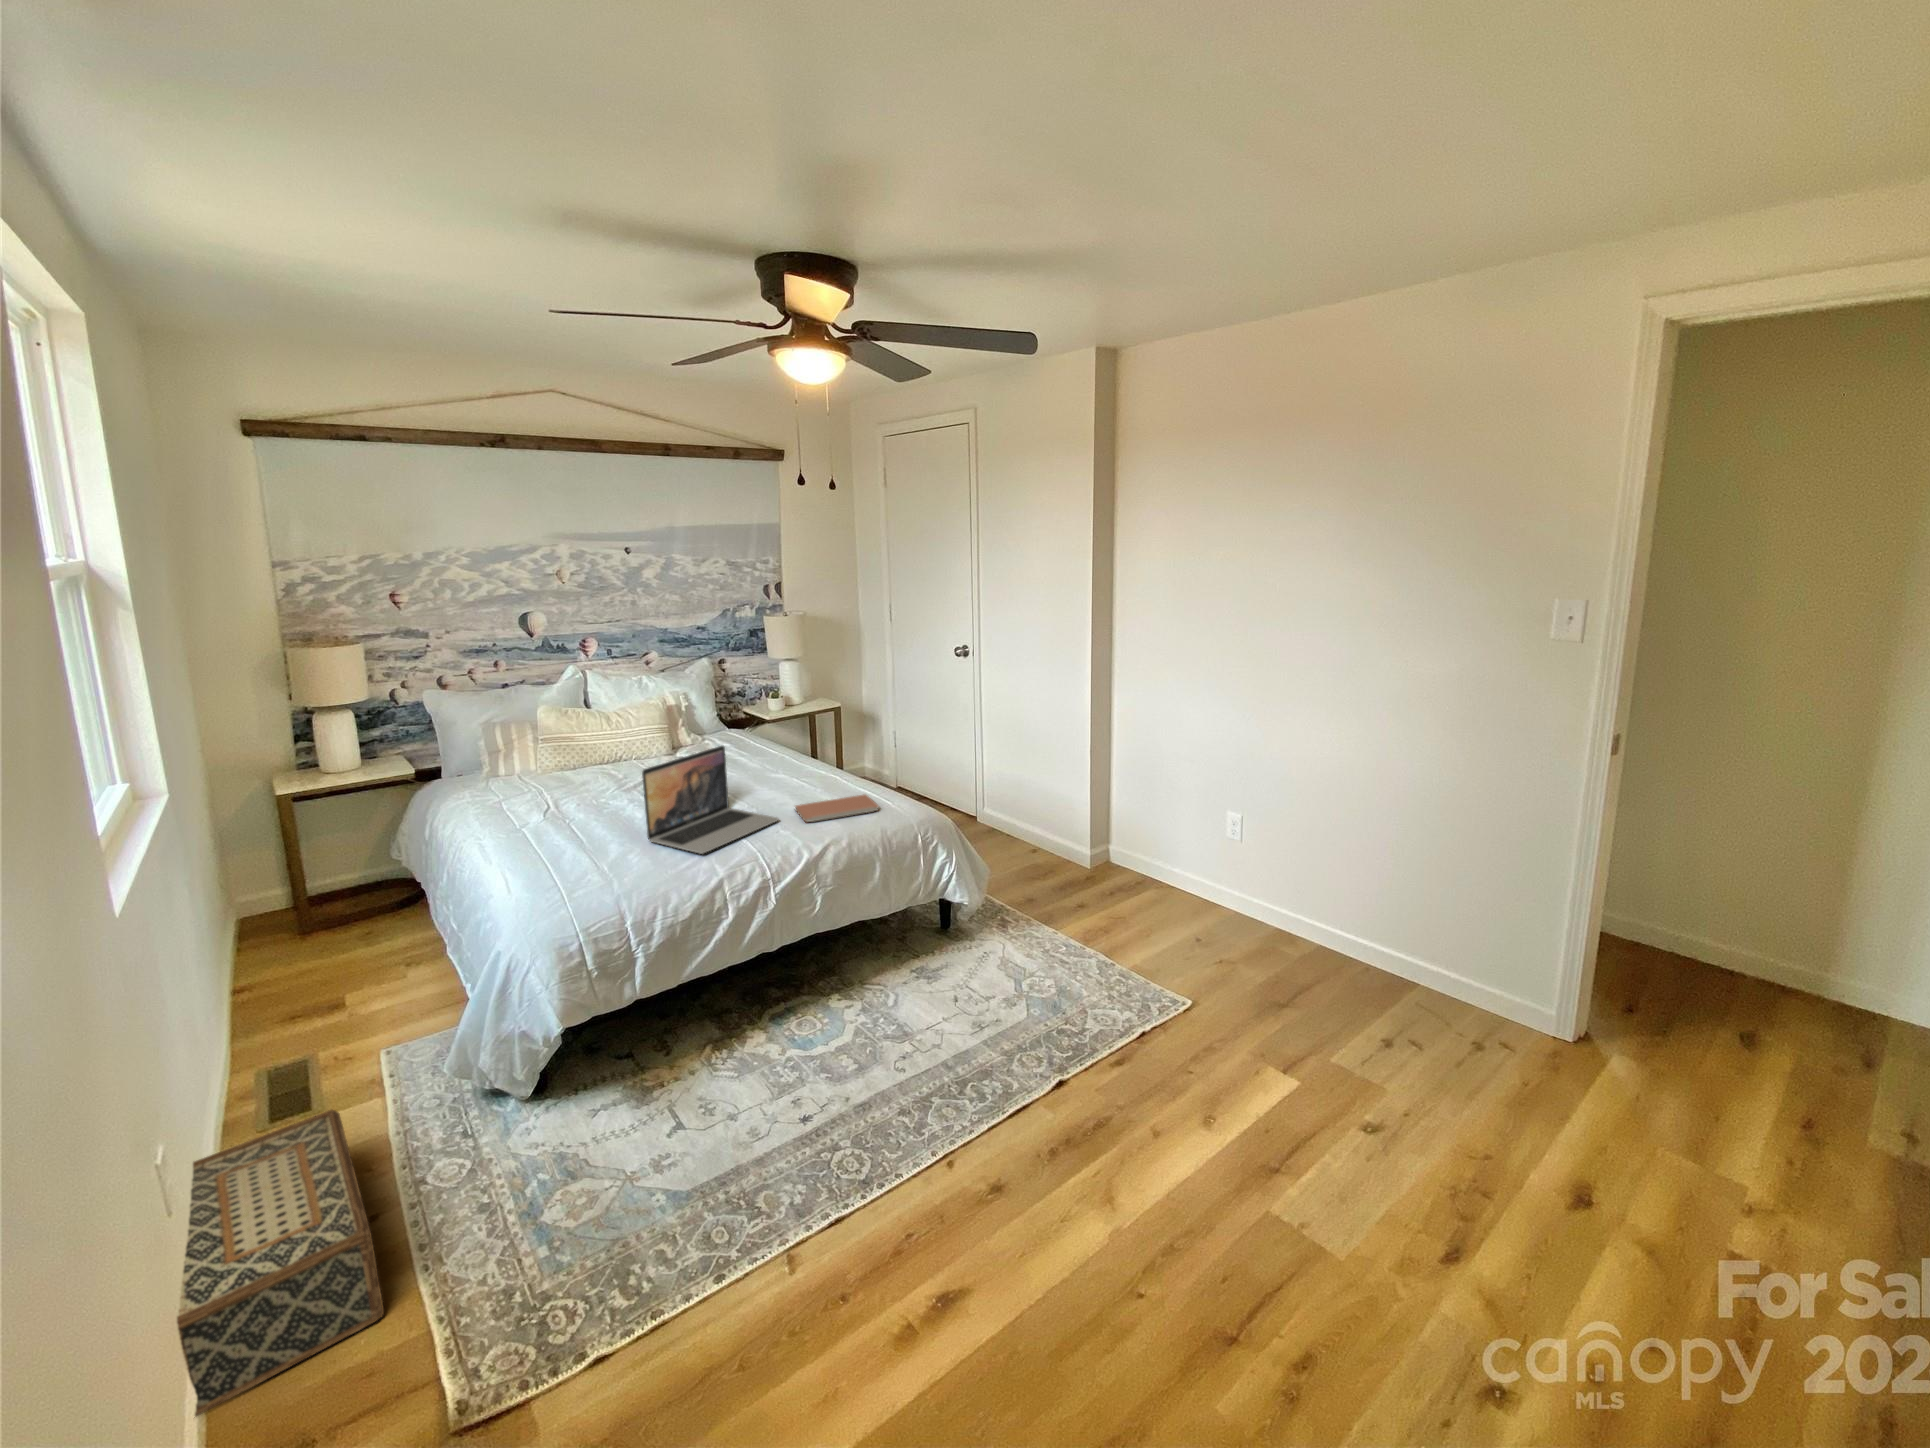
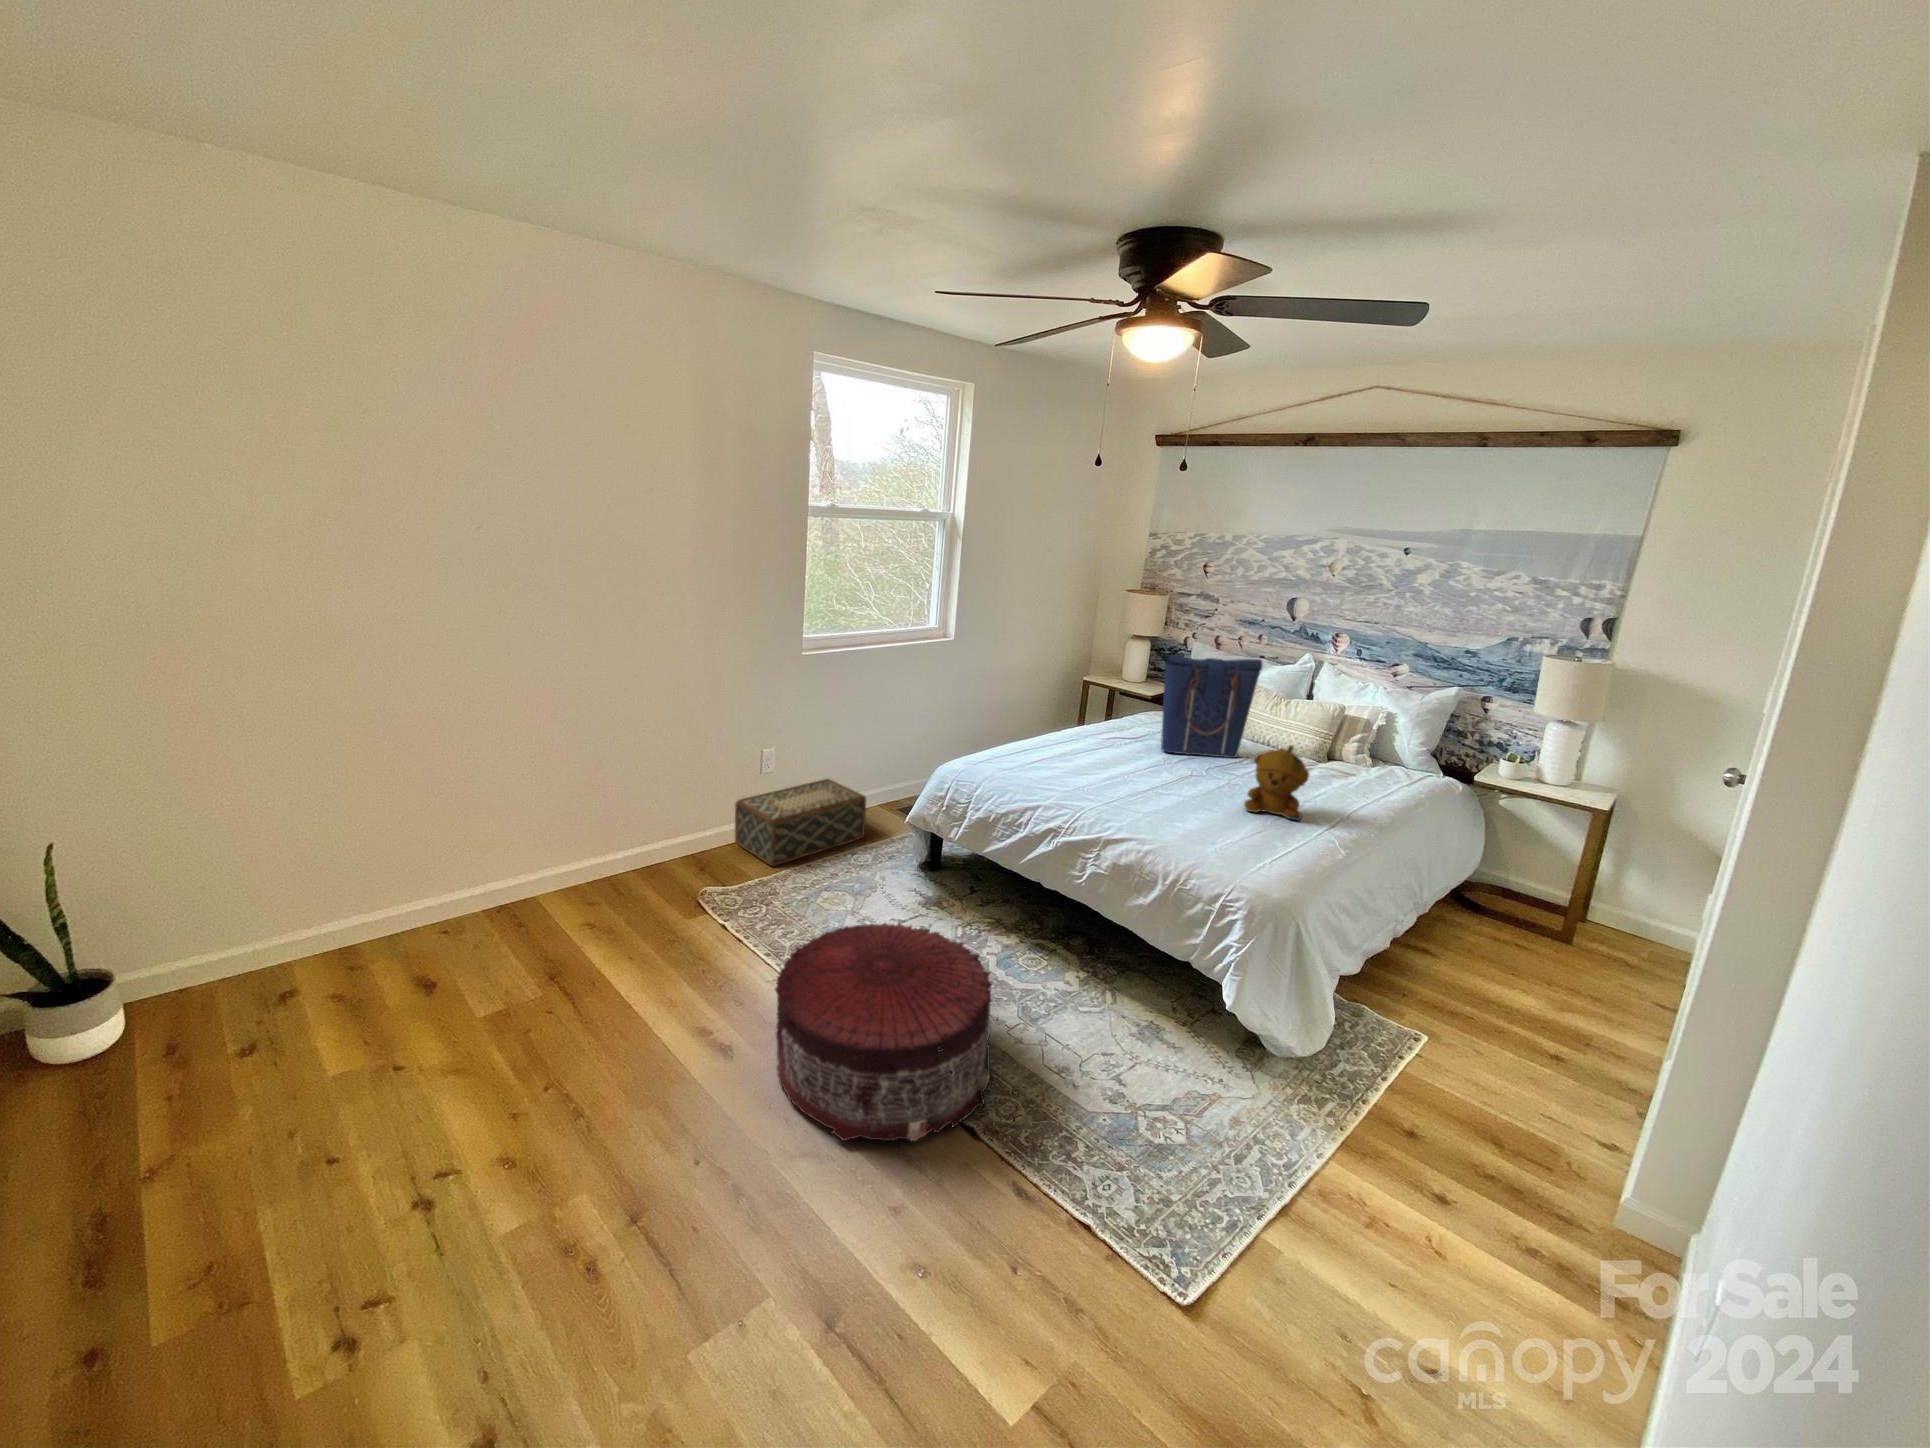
tote bag: none [591,673,658,800] -> present [1161,655,1262,758]
stuffed bear: none [779,725,820,794] -> present [1244,746,1309,821]
laptop: present [642,746,779,854] -> none [1071,710,1192,810]
notebook: present [795,794,879,822] -> none [1174,812,1279,857]
pouf: none [843,983,1074,1223] -> present [775,923,992,1141]

